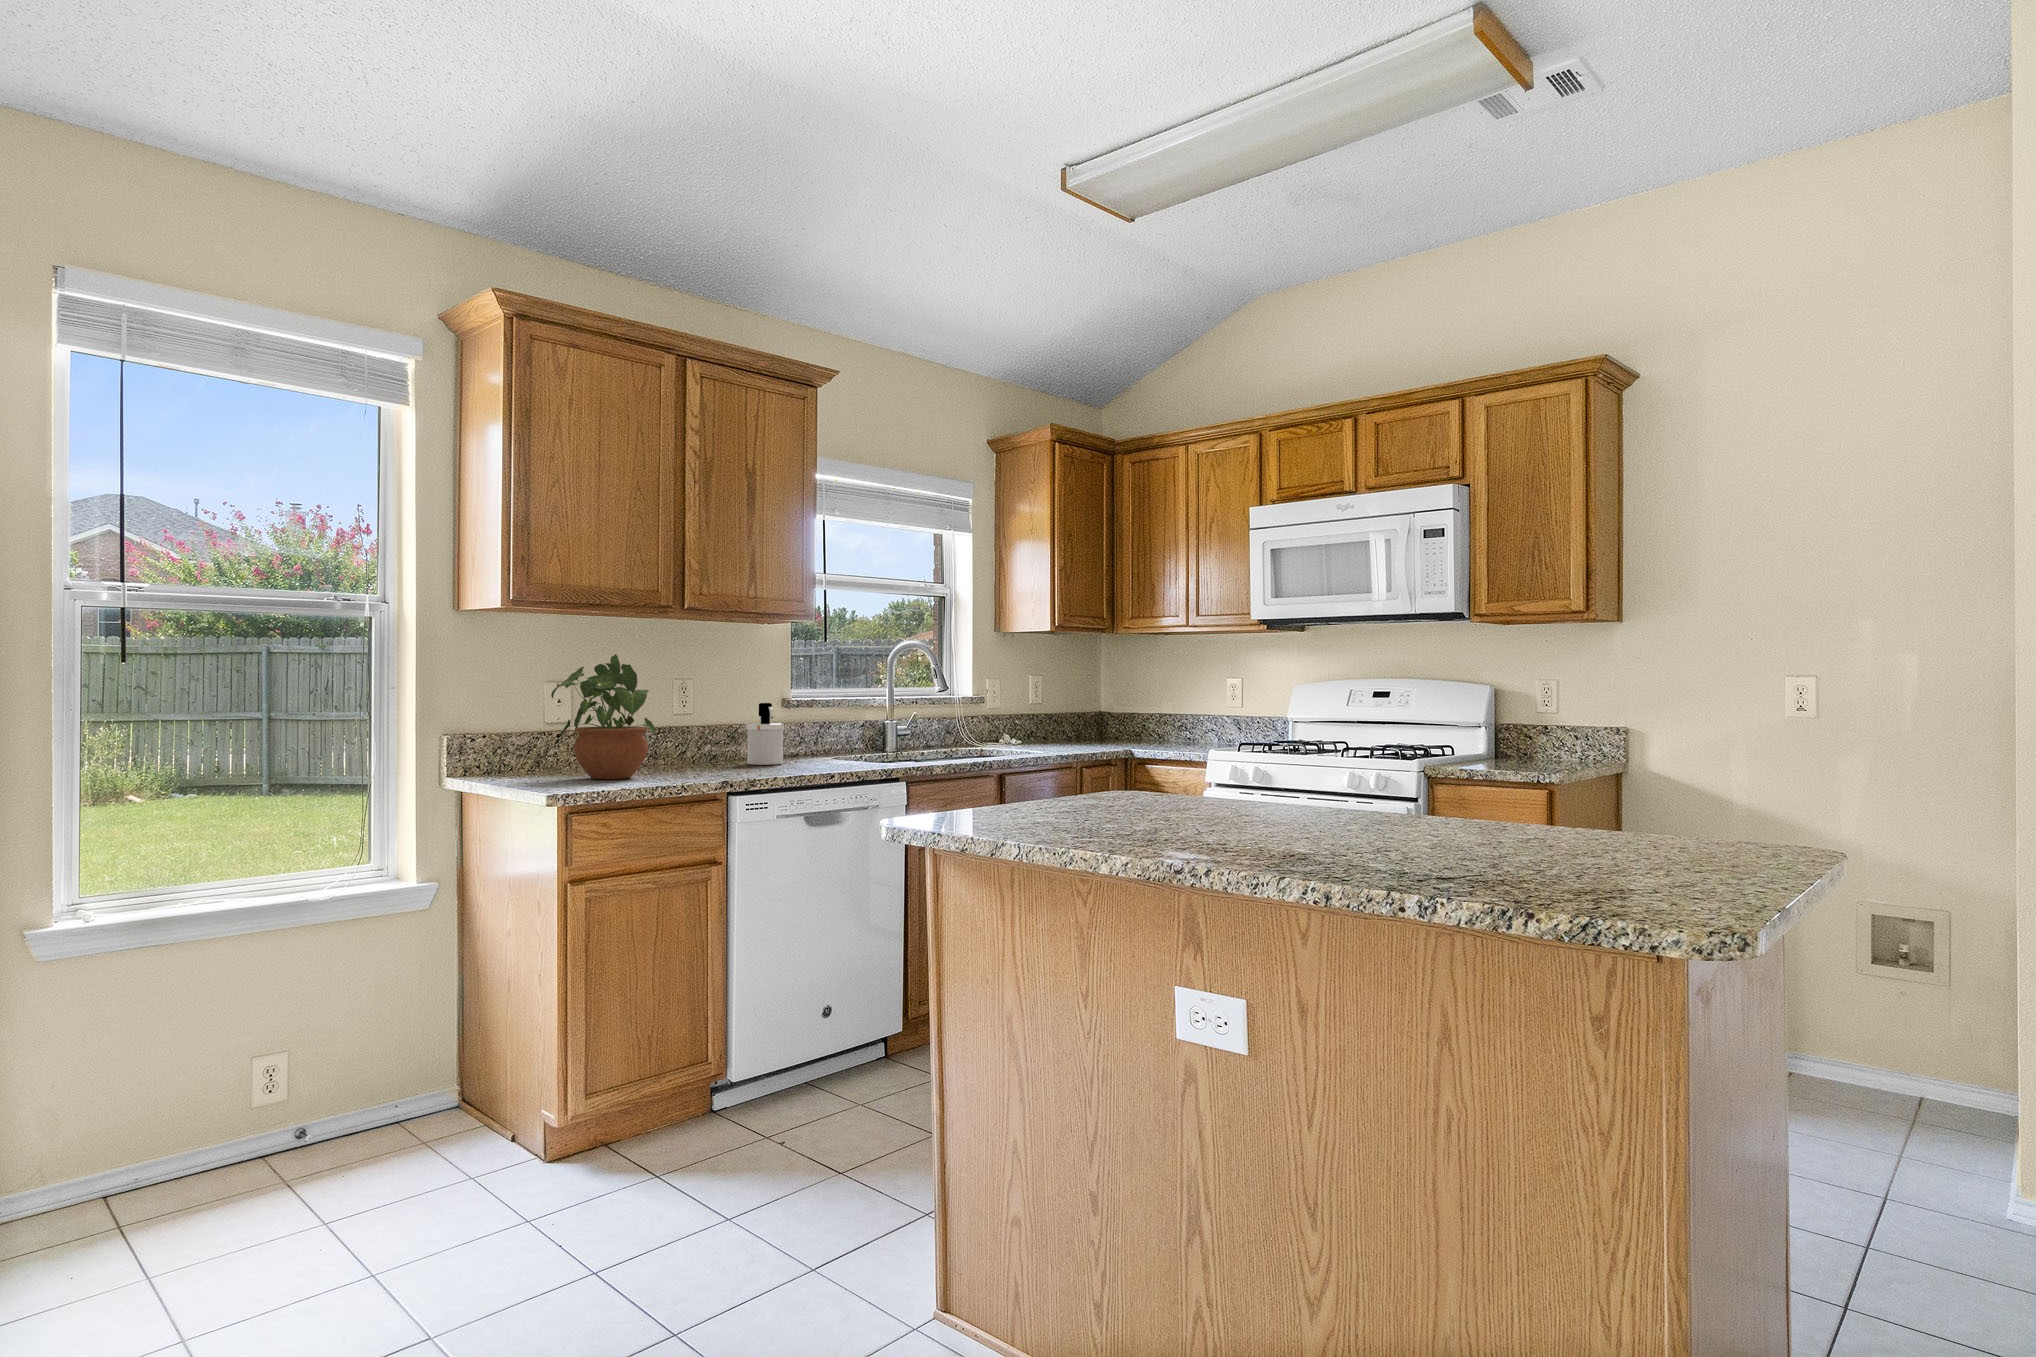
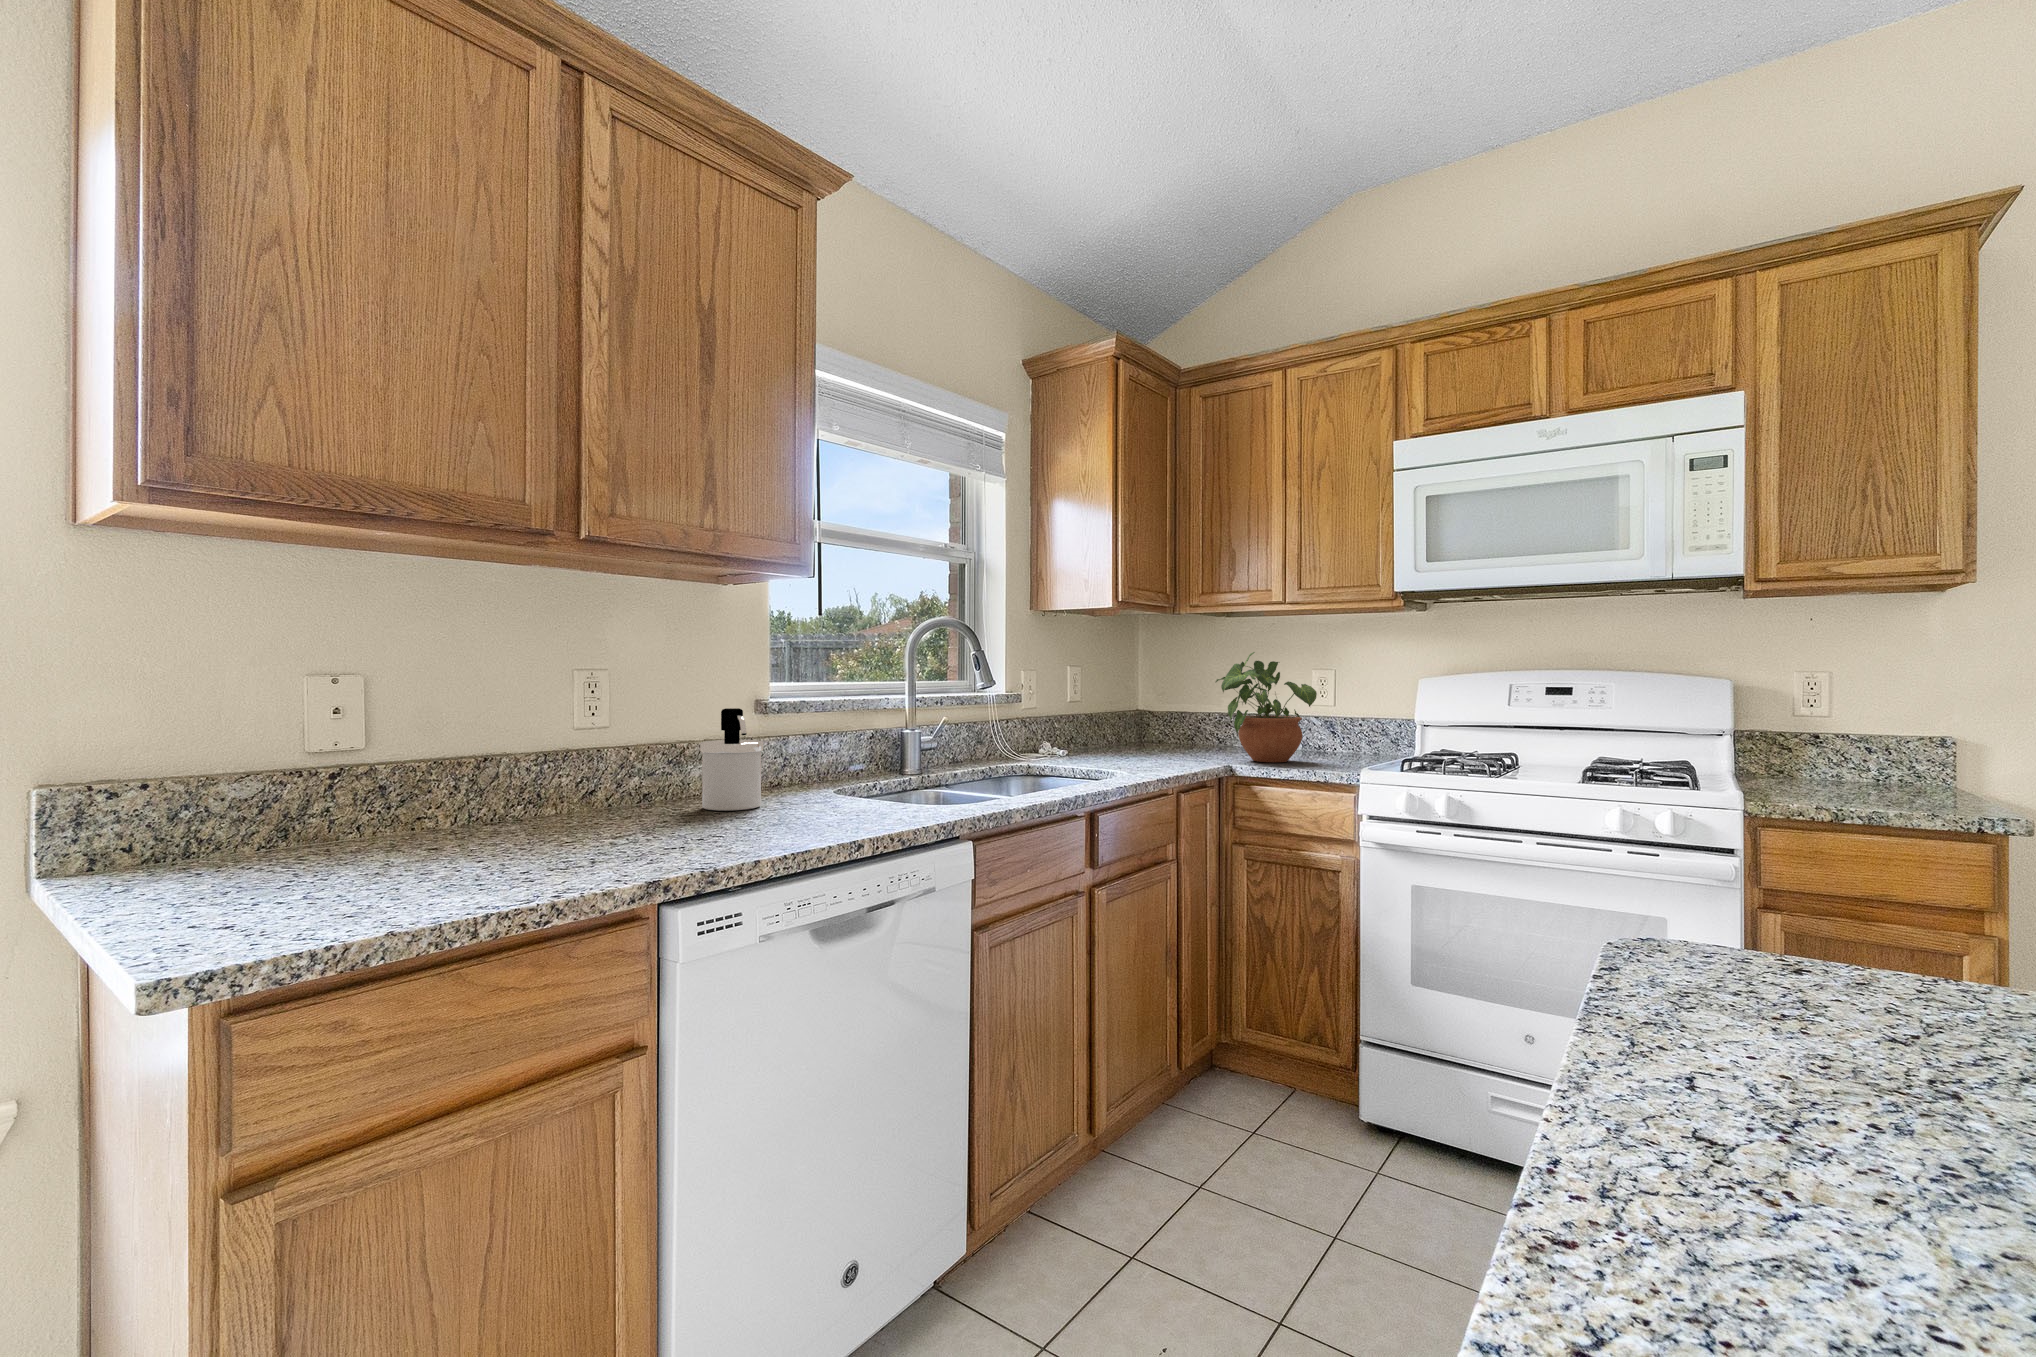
potted plant: present [551,654,655,779] -> present [1216,652,1317,762]

